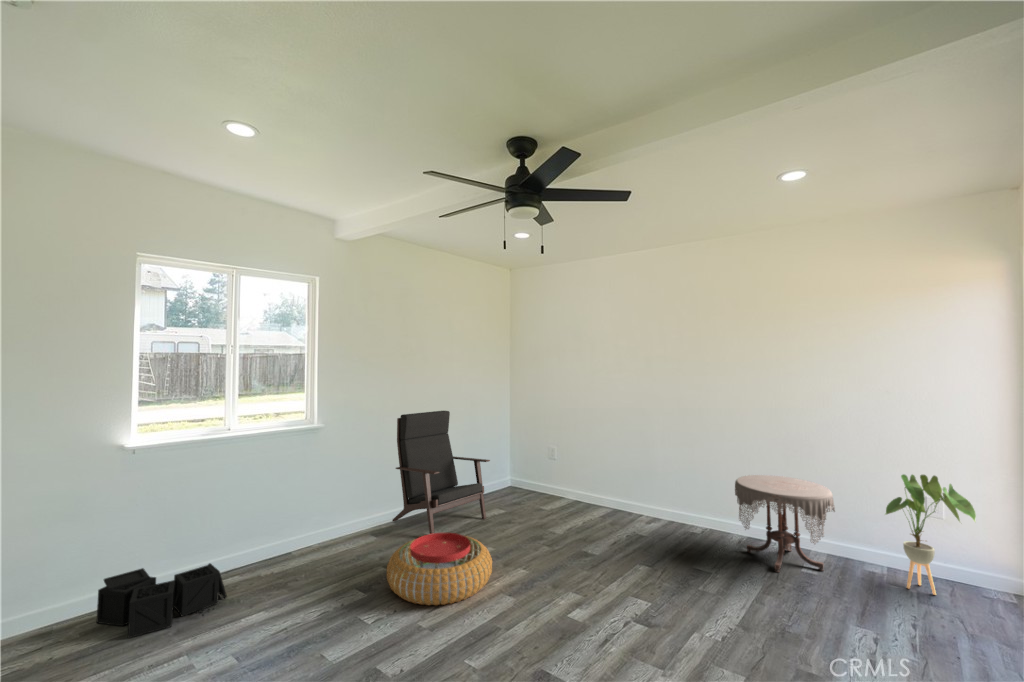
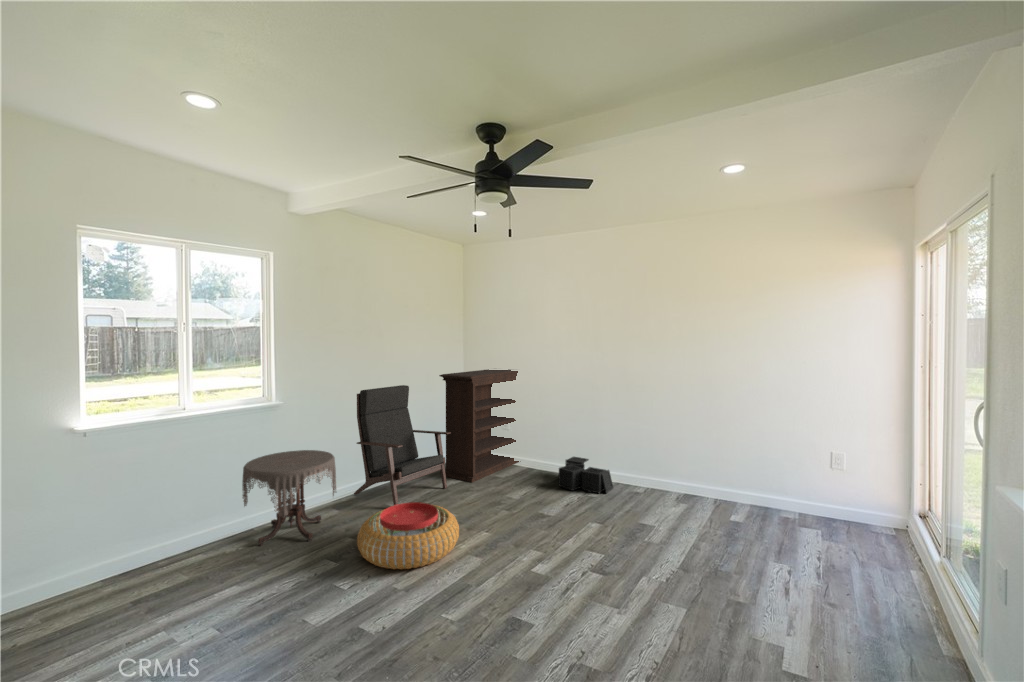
bookshelf: none [480,395,569,514] -> present [439,369,521,483]
house plant: present [886,474,976,595] -> none [799,434,869,533]
side table: present [735,475,835,572] -> present [242,450,336,546]
storage bin: present [97,563,227,638] -> present [559,457,613,493]

